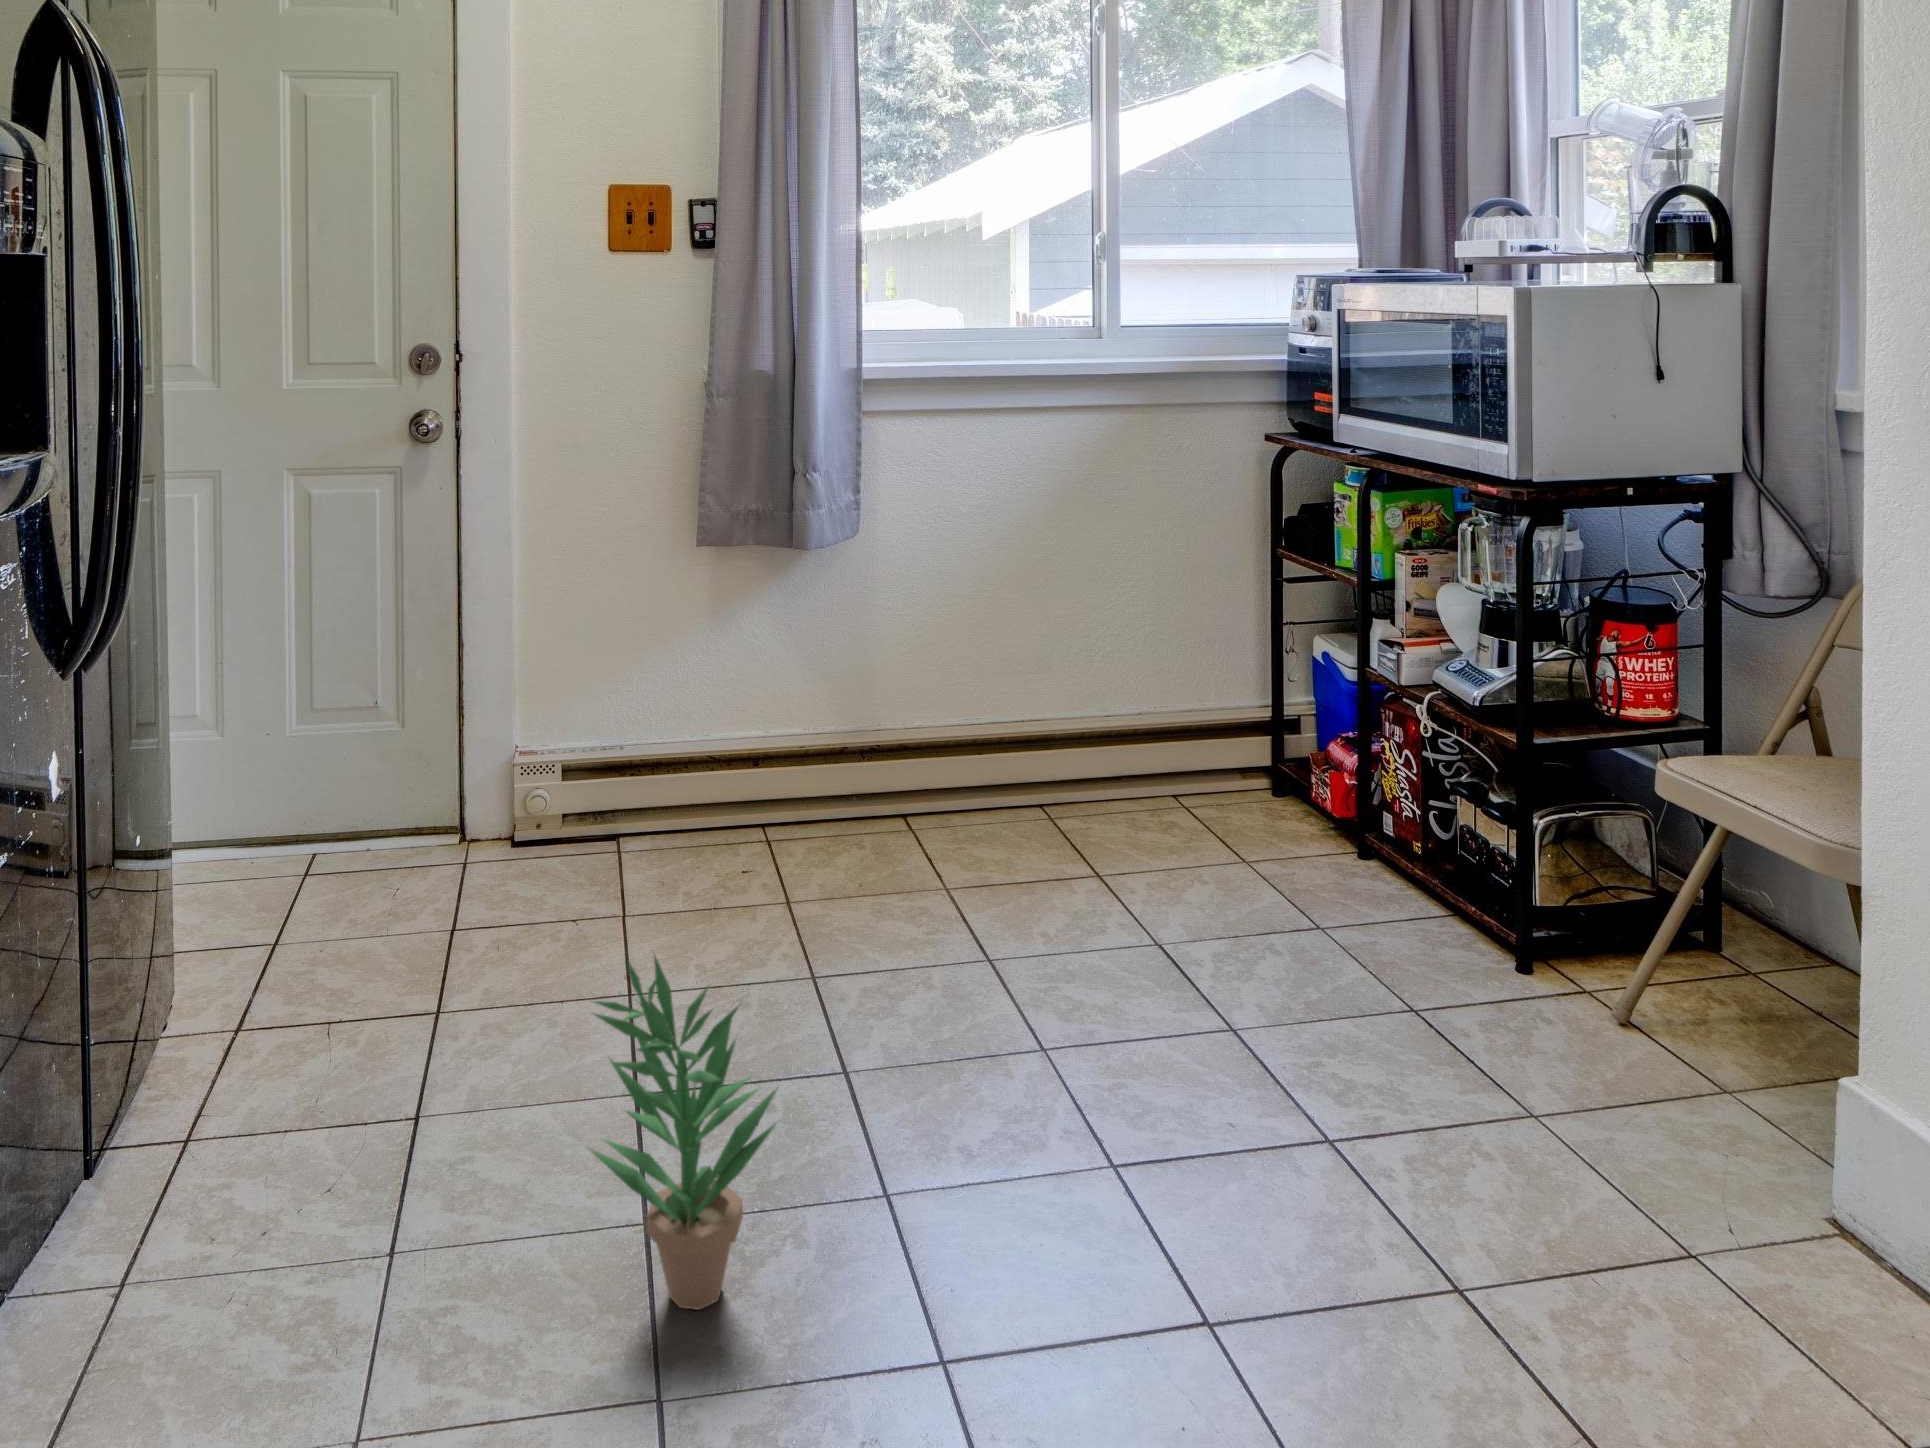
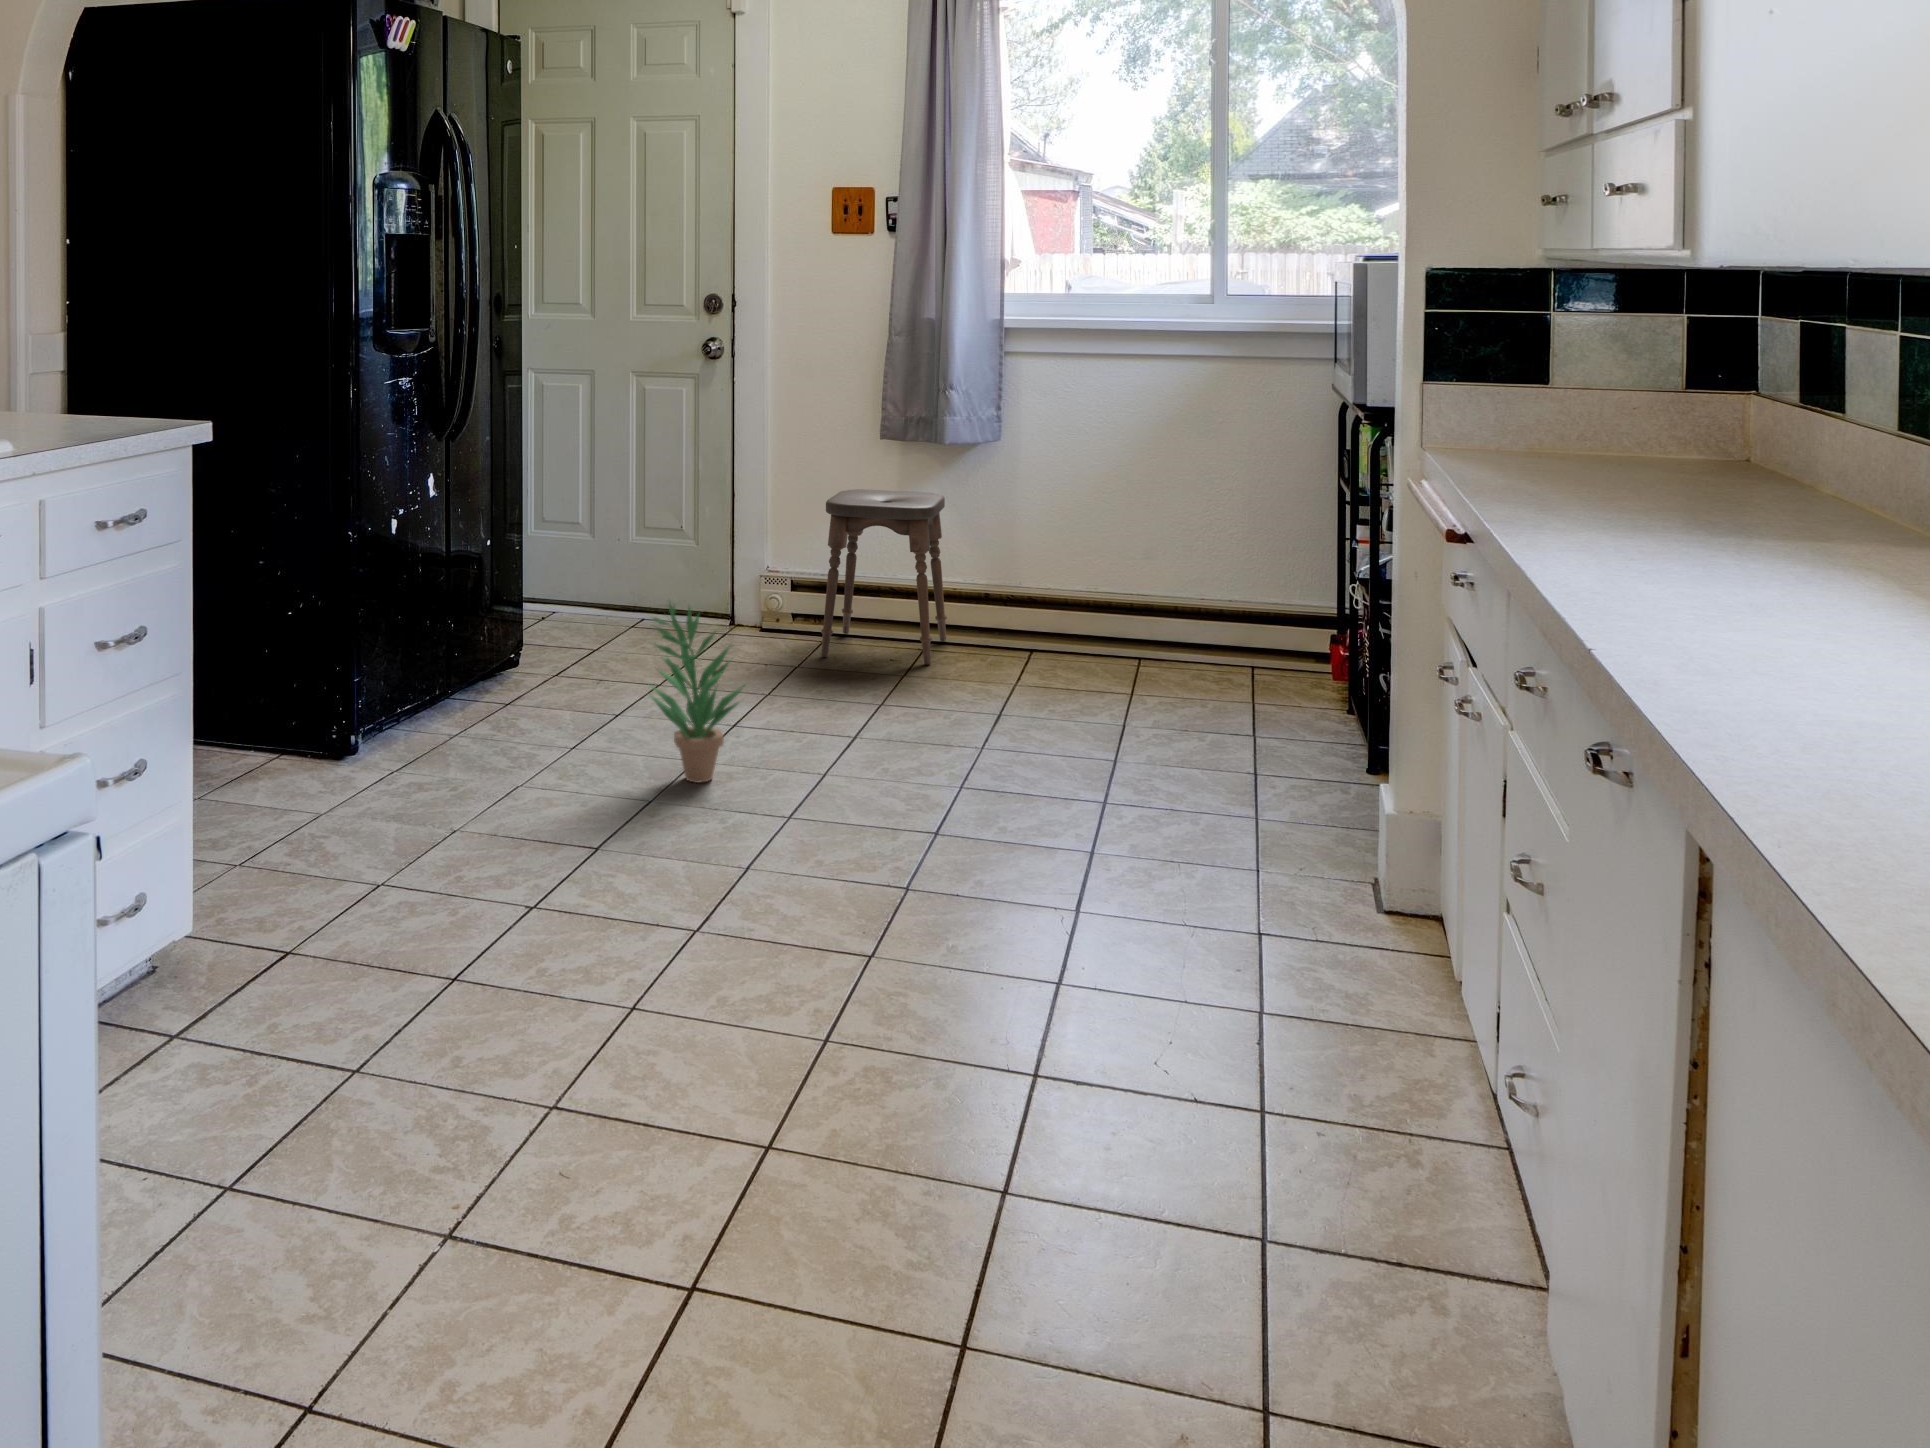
stool: none [642,617,815,891] -> present [821,489,947,665]

